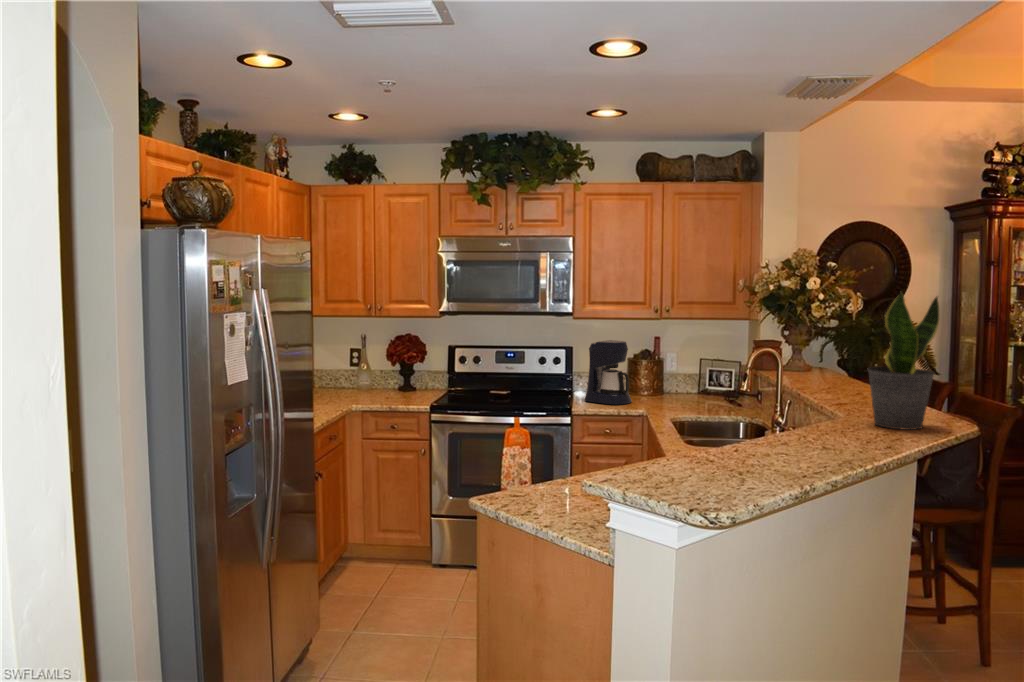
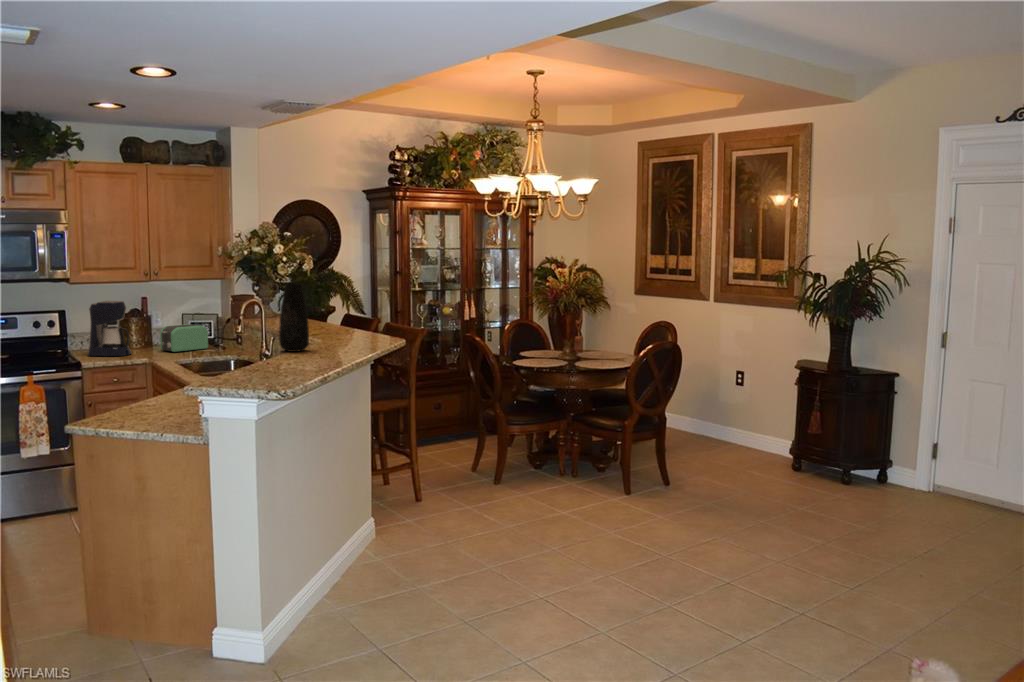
potted plant: present [868,292,939,430] -> none [320,260,356,339]
vase: none [778,331,836,461] -> present [279,283,309,352]
toaster: none [665,372,721,405] -> present [160,324,208,352]

